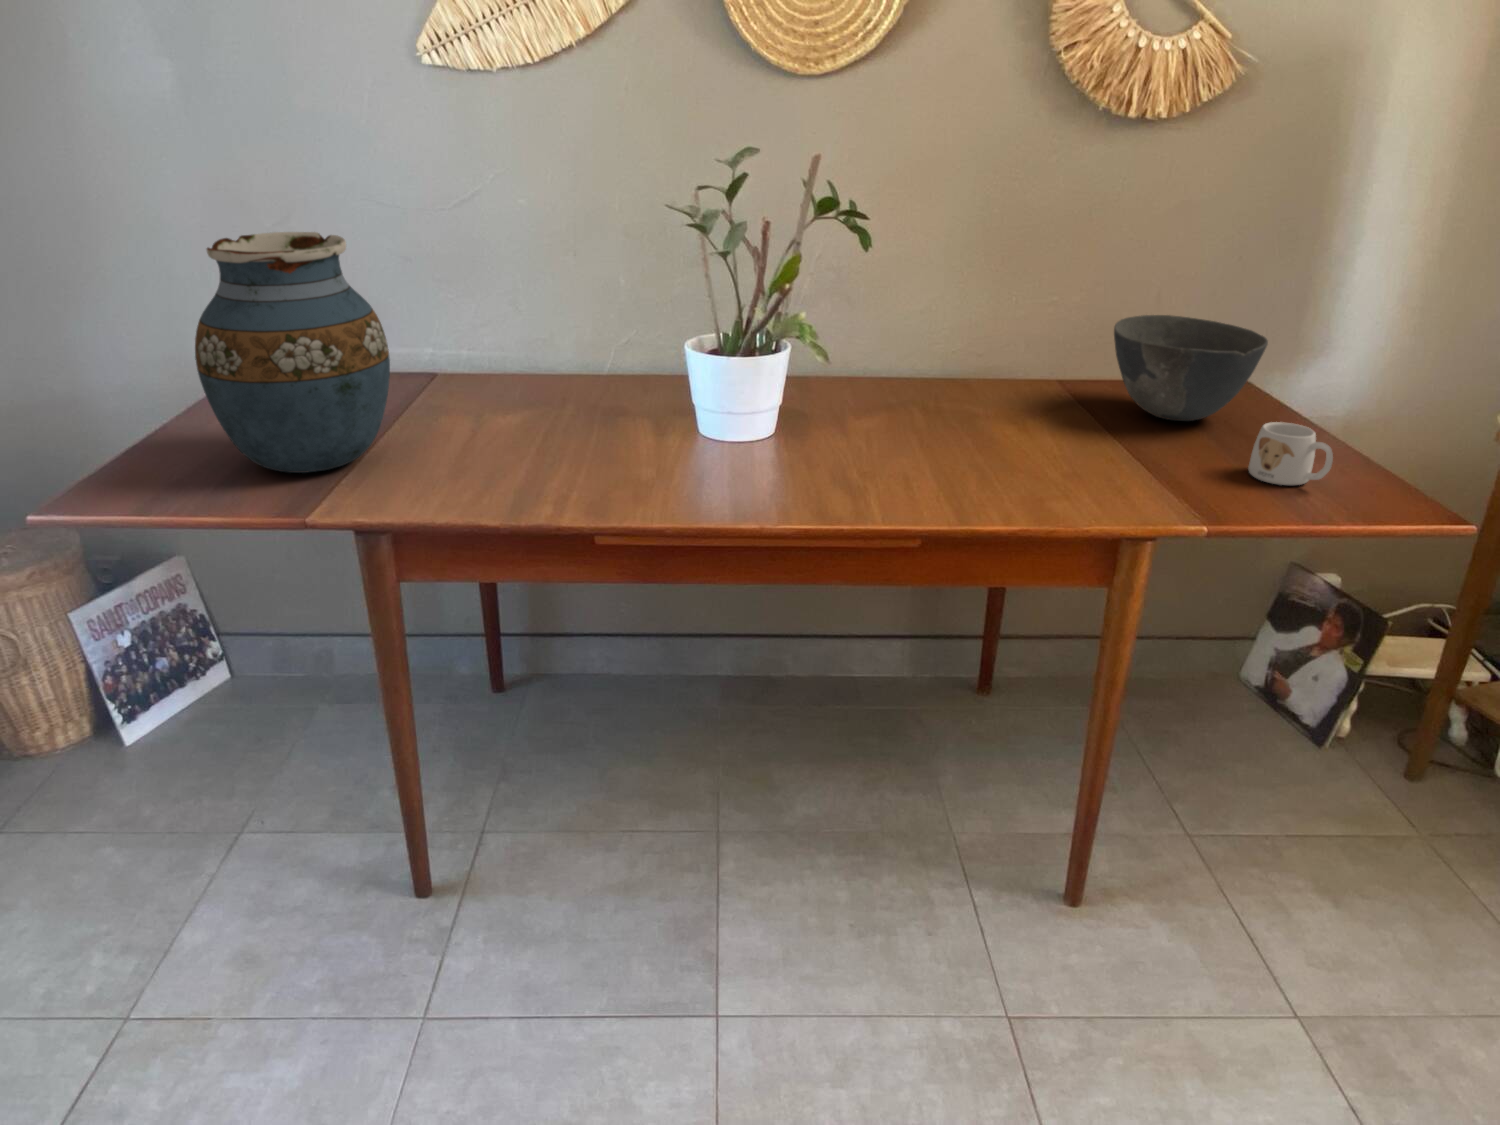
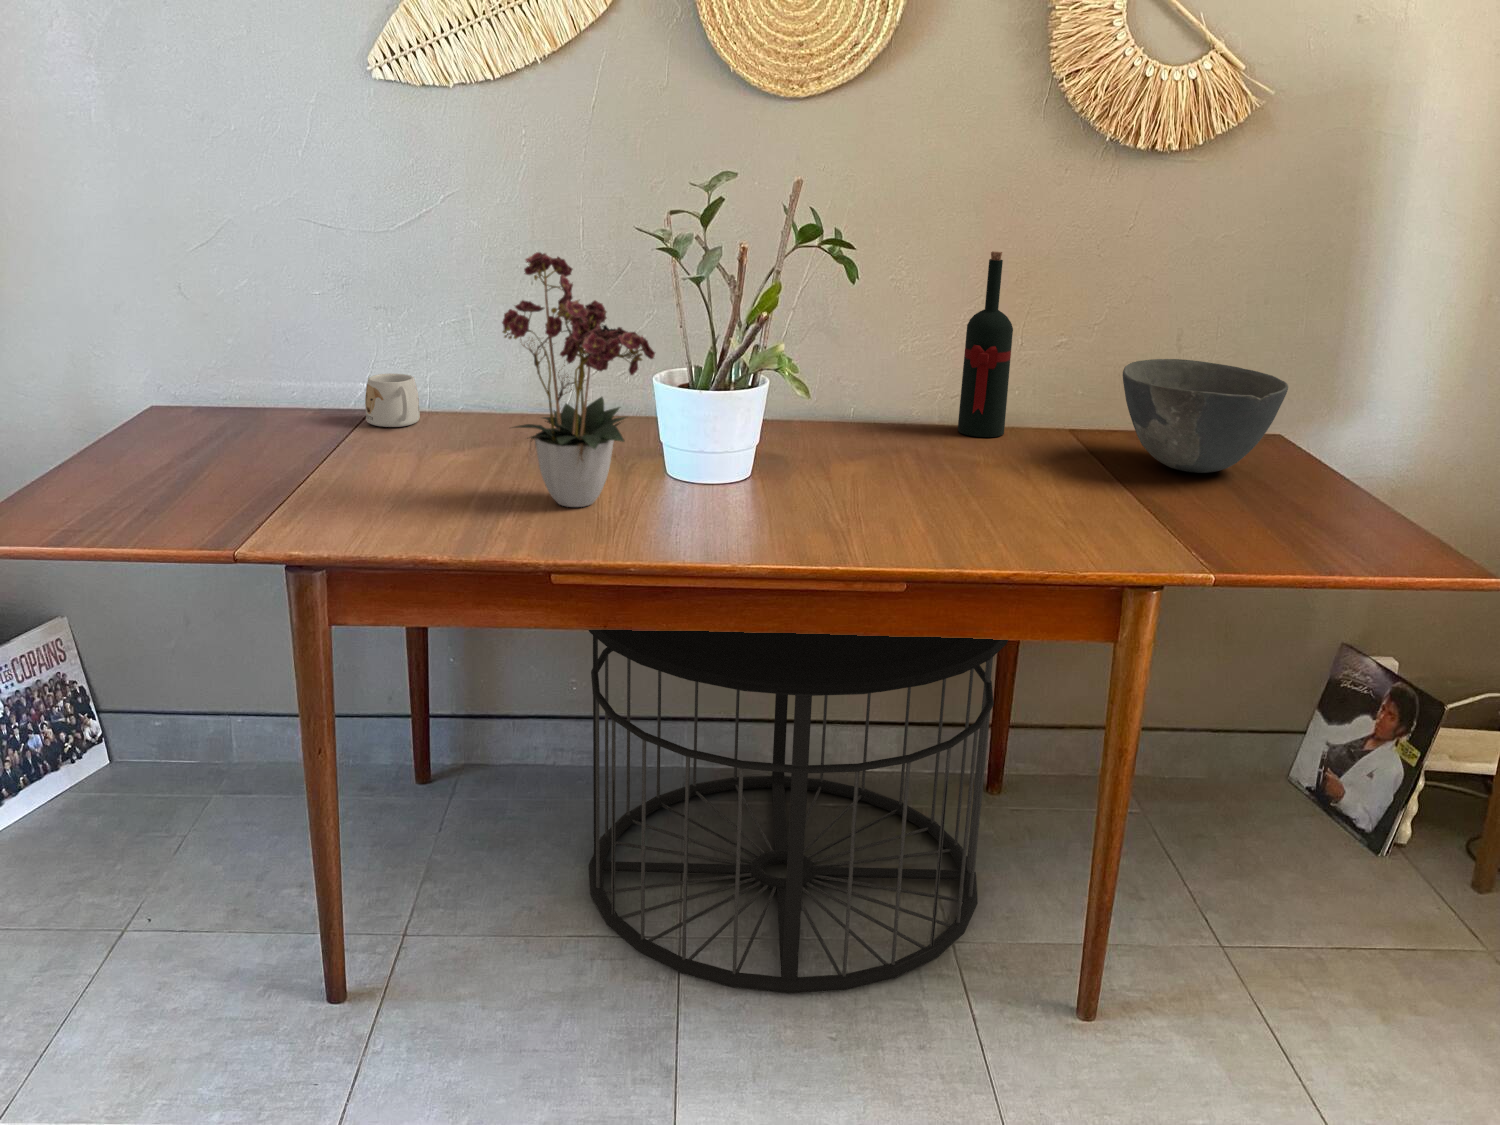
wine bottle: none [959,217,1011,388] -> present [958,251,1013,437]
flower arrangement: none [533,219,698,469] -> present [502,252,655,507]
vase: present [195,232,390,473] -> none [124,248,332,504]
mug: present [1249,422,1333,485] -> present [365,373,420,427]
side table: none [624,470,1014,888] -> present [589,630,1008,993]

